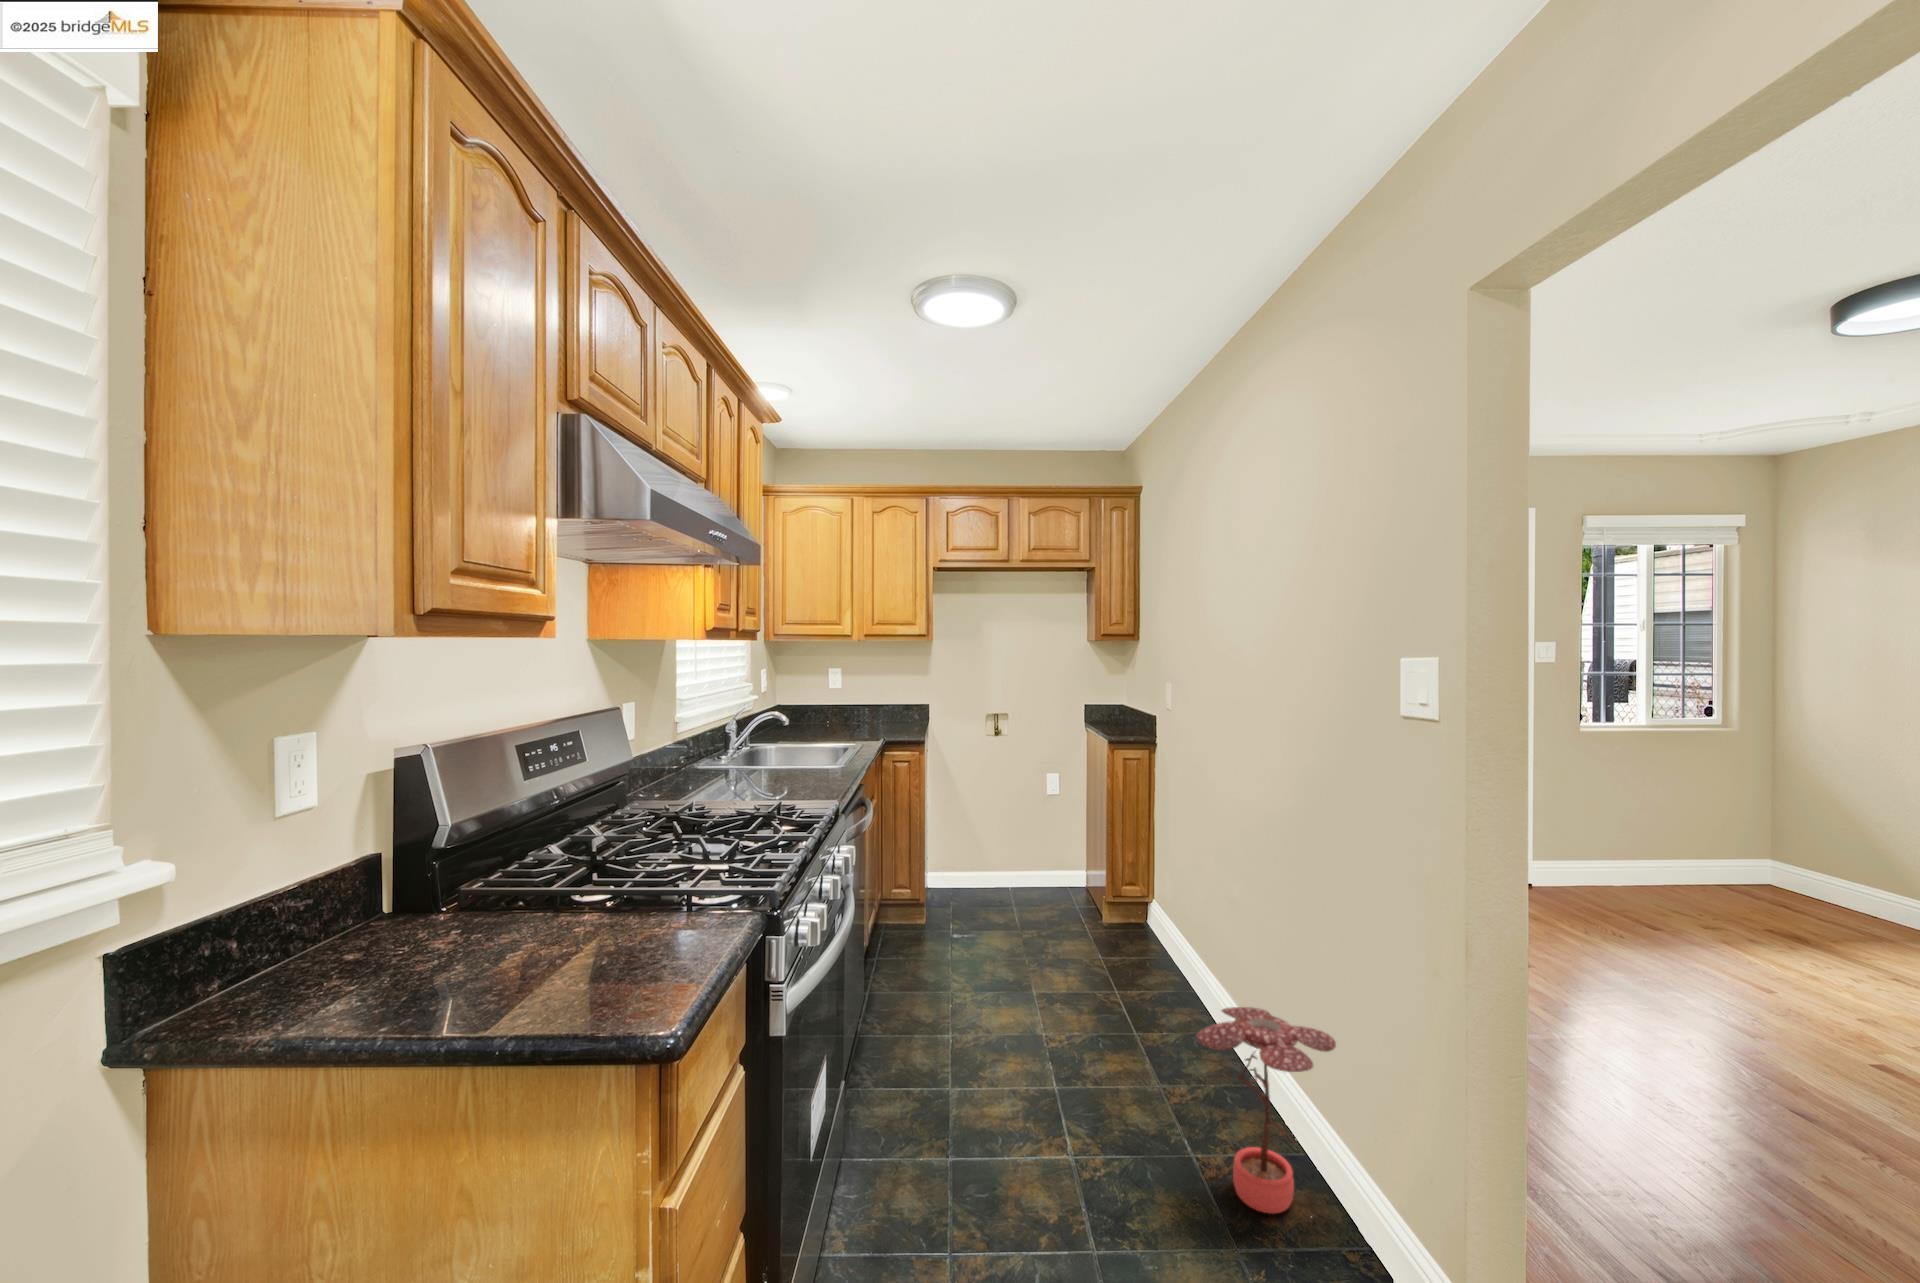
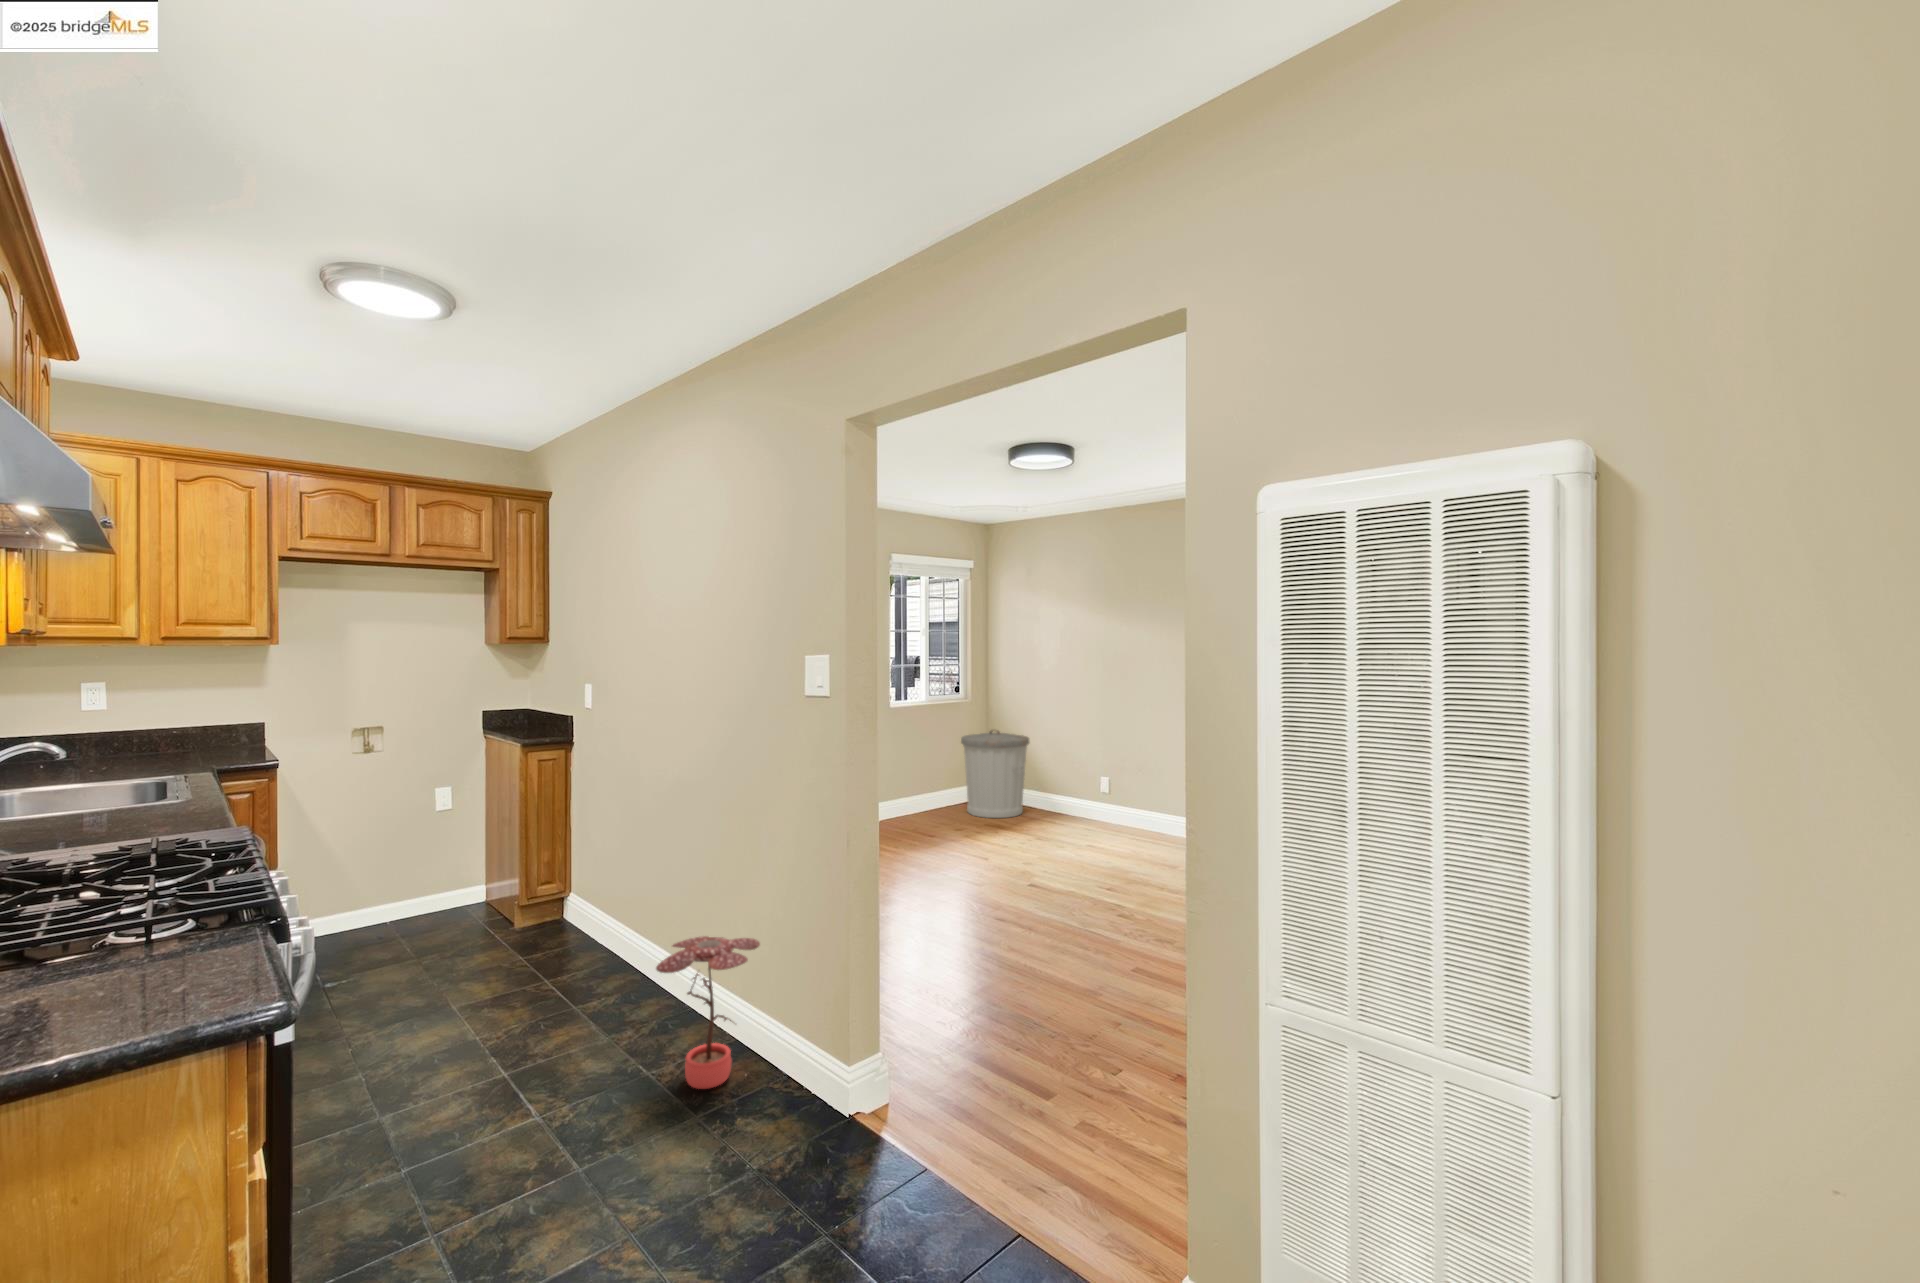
trash can: none [1717,778,1877,924] -> present [961,730,1029,818]

